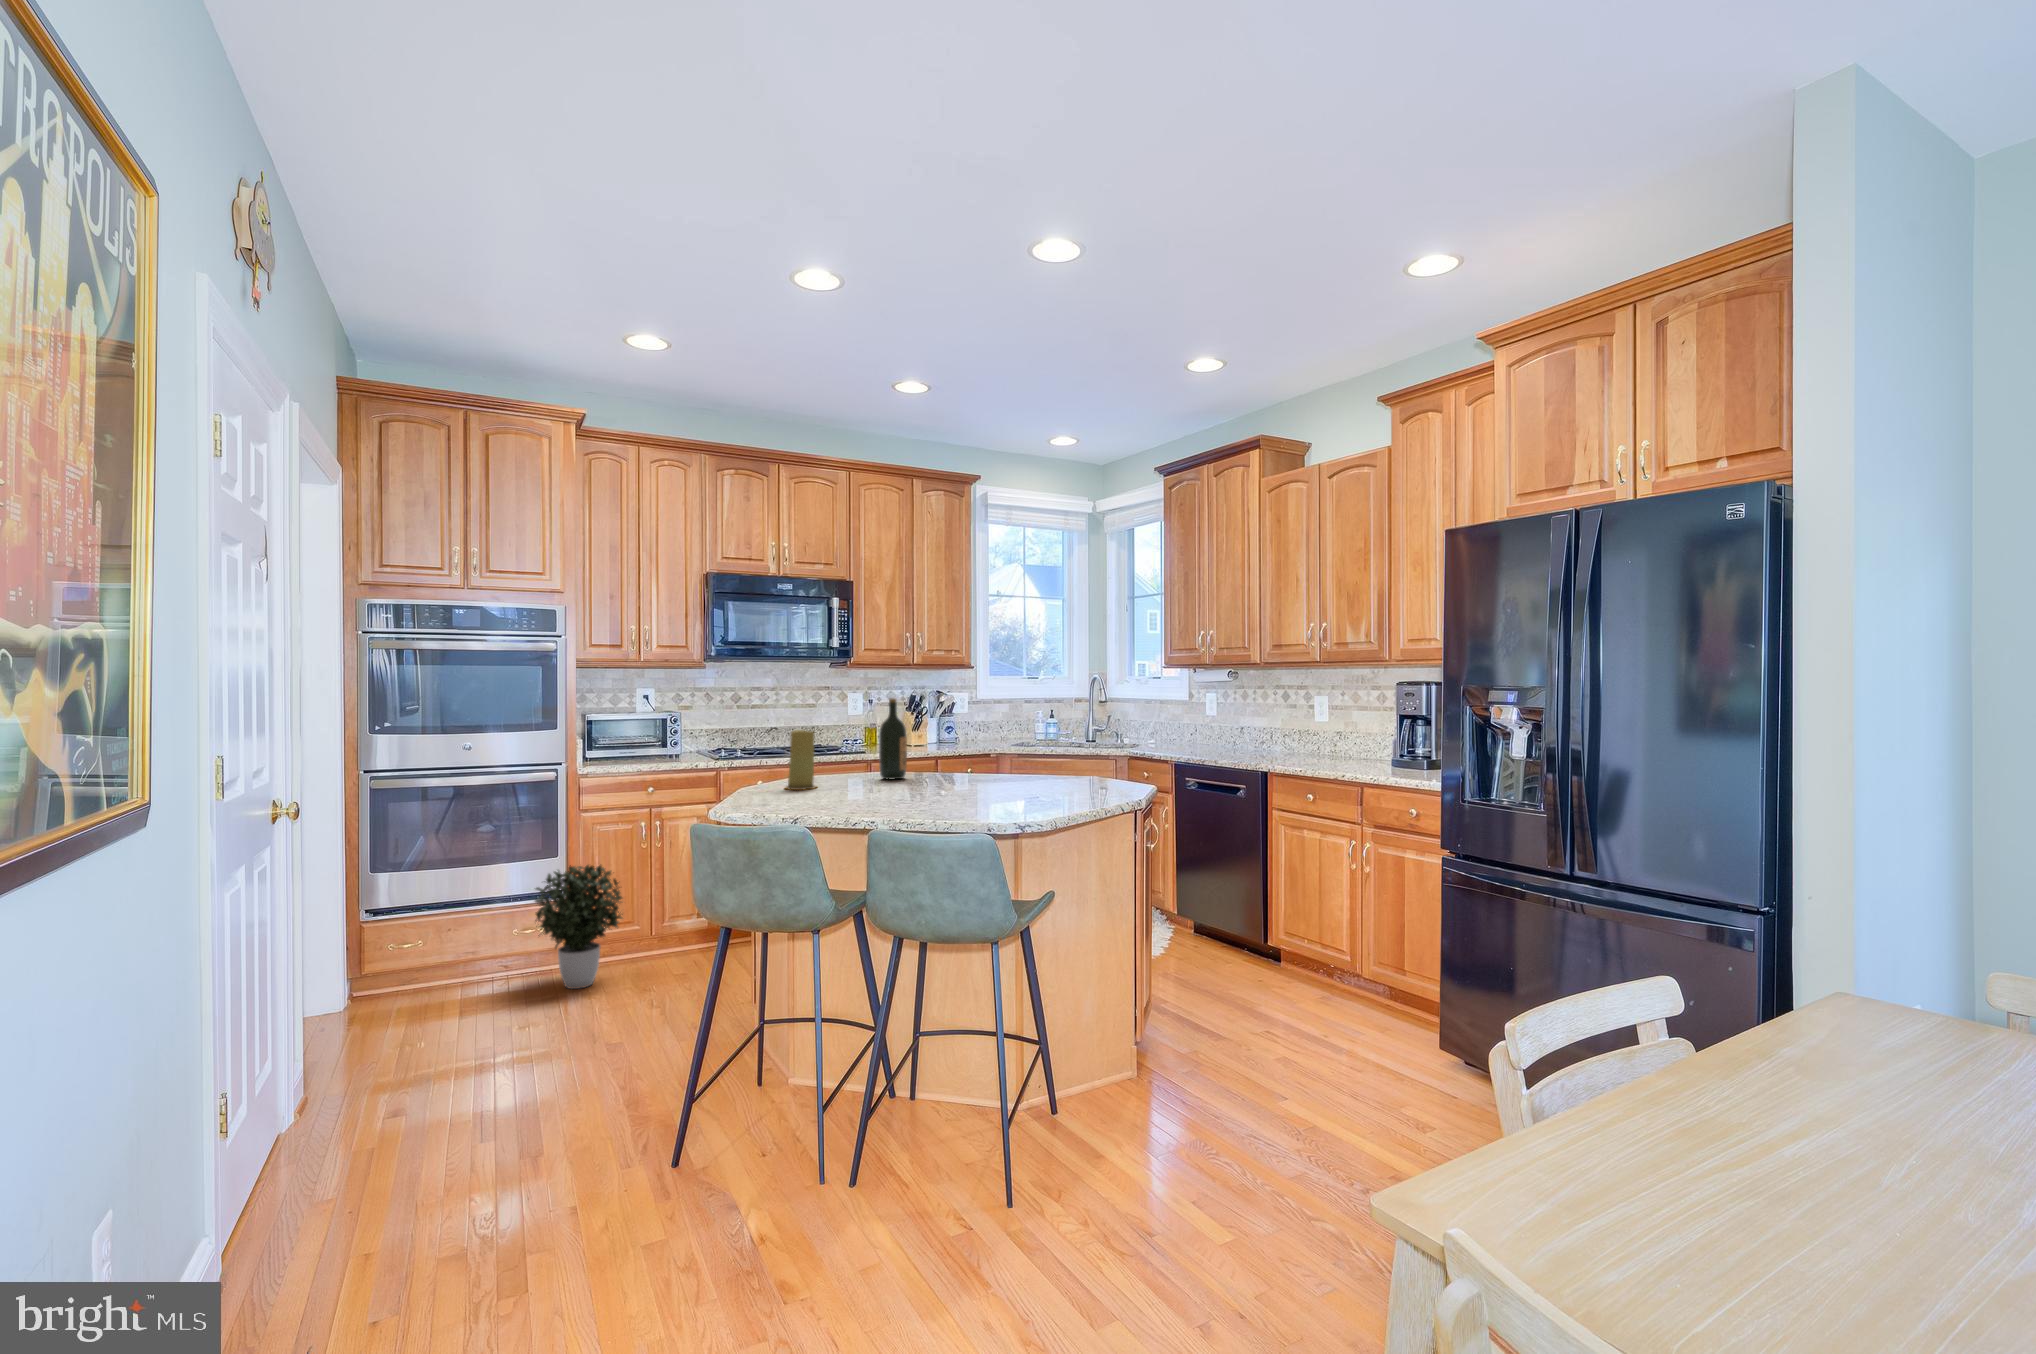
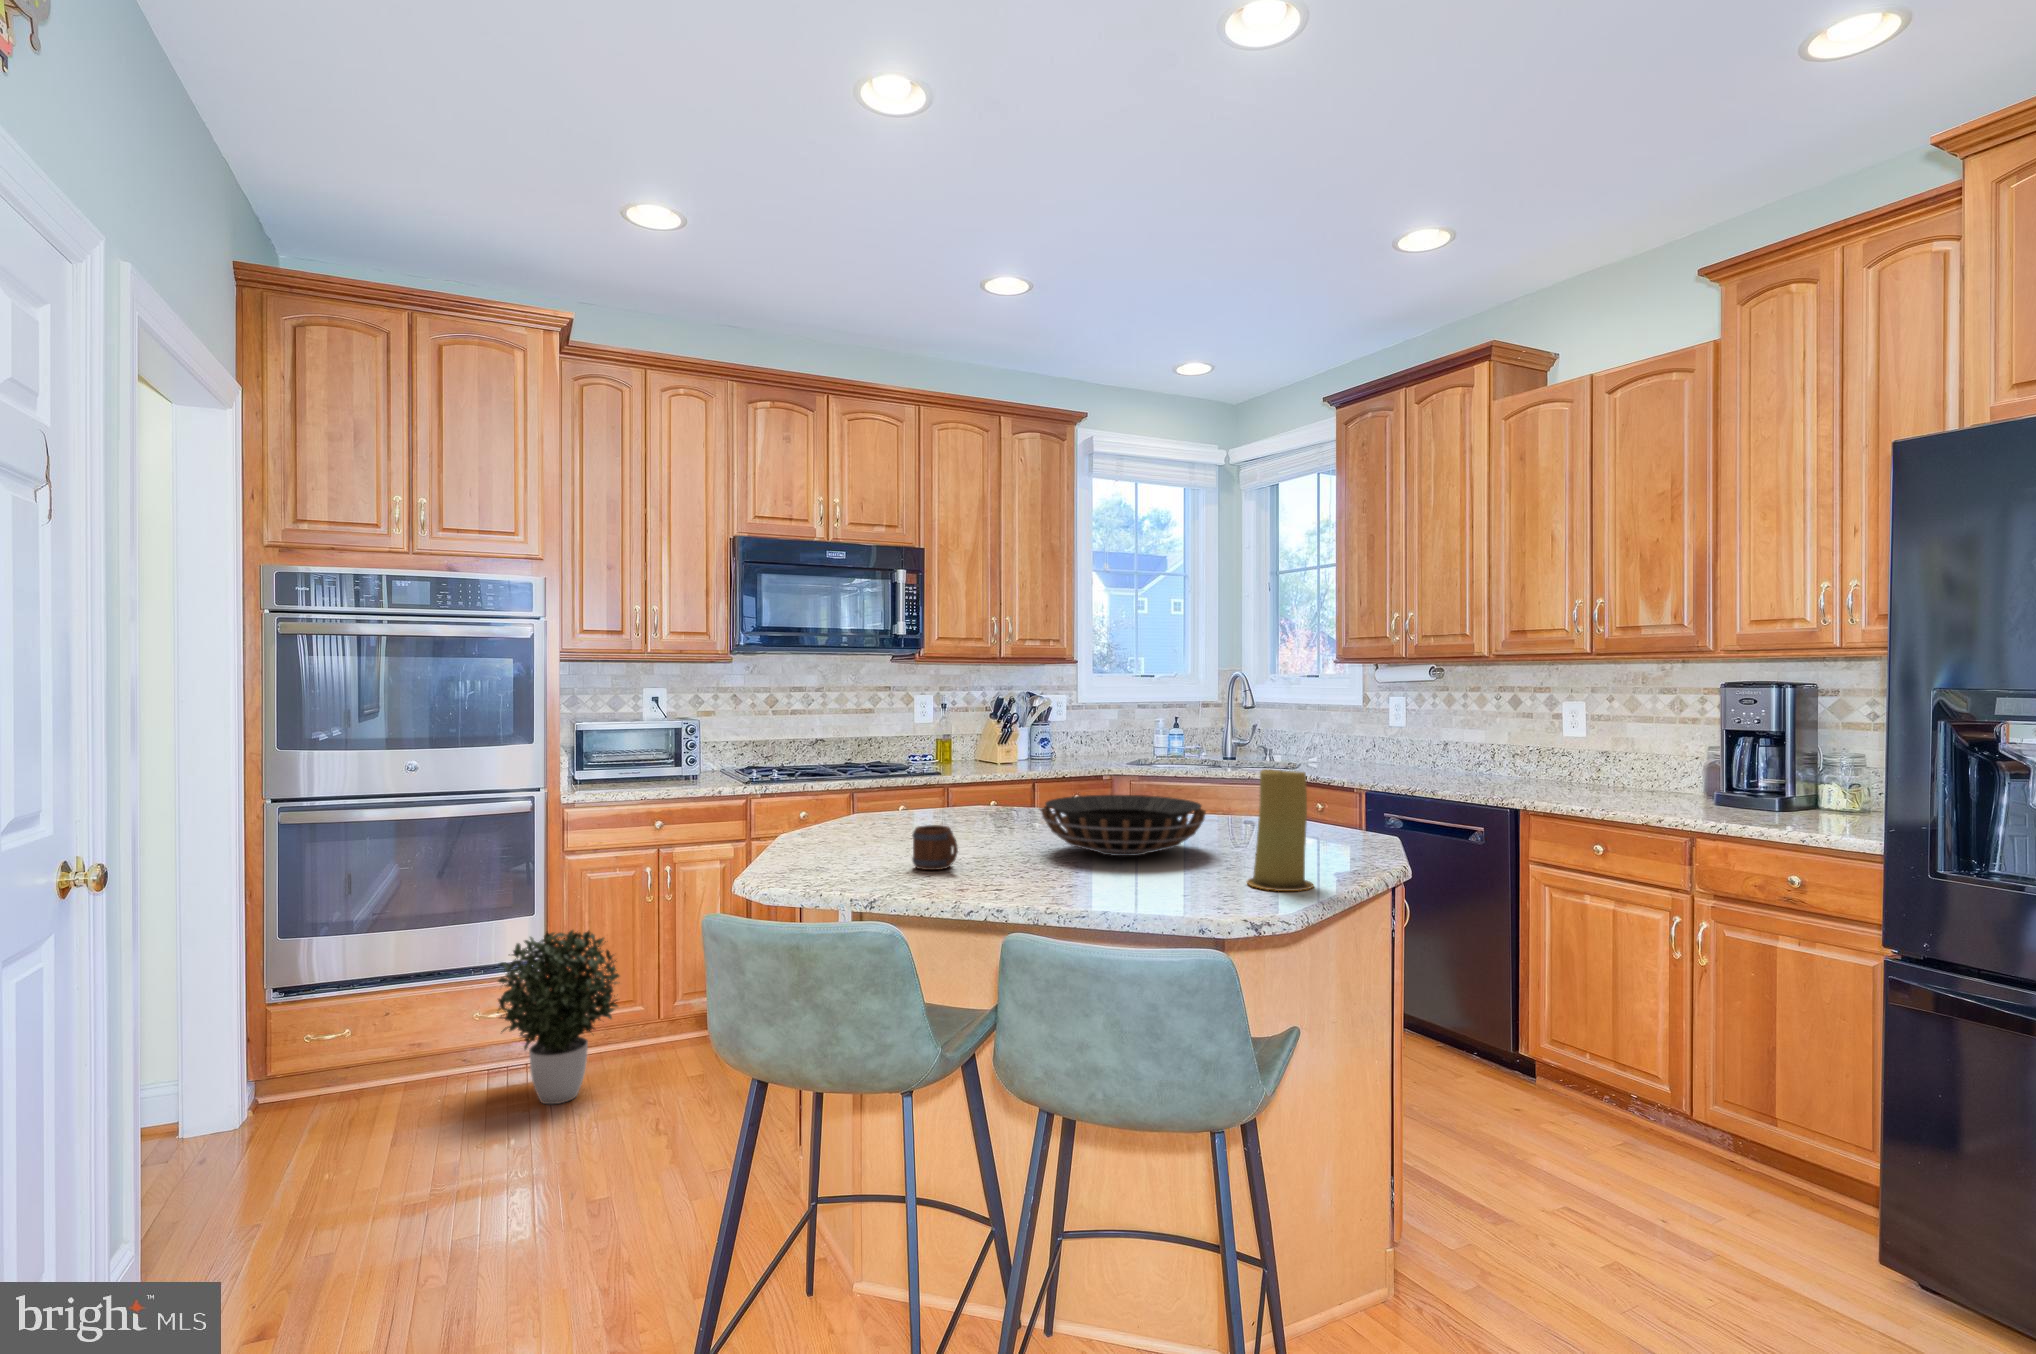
wine bottle: present [879,698,907,780] -> none [981,704,1020,823]
candle: present [785,730,816,790] -> present [1247,769,1313,891]
decorative bowl: none [910,758,1016,795] -> present [1041,795,1206,856]
mug: none [825,775,852,803] -> present [912,825,958,870]

